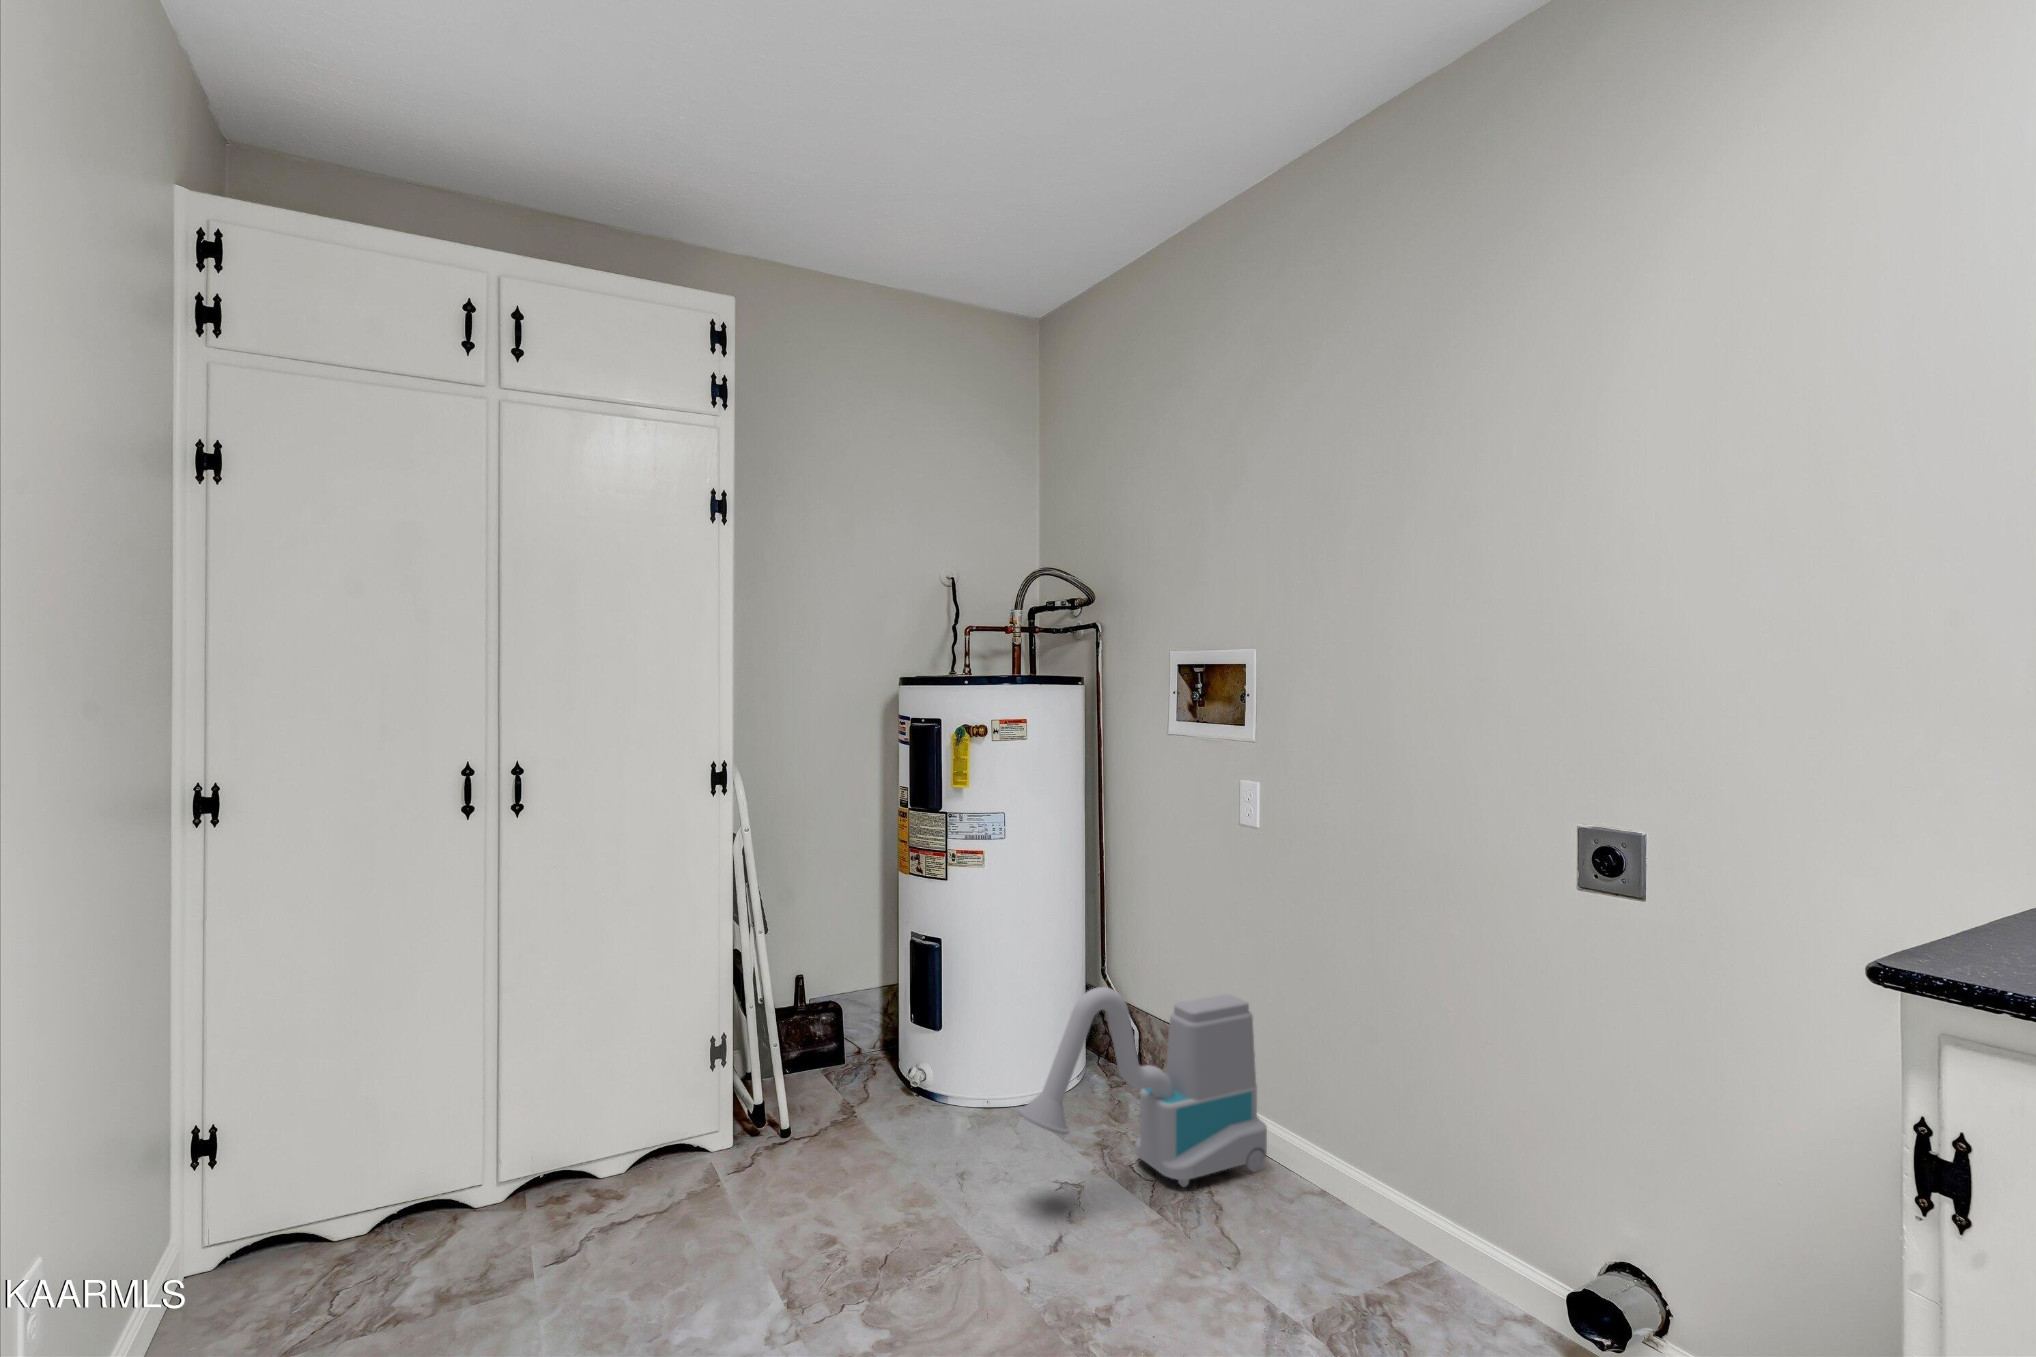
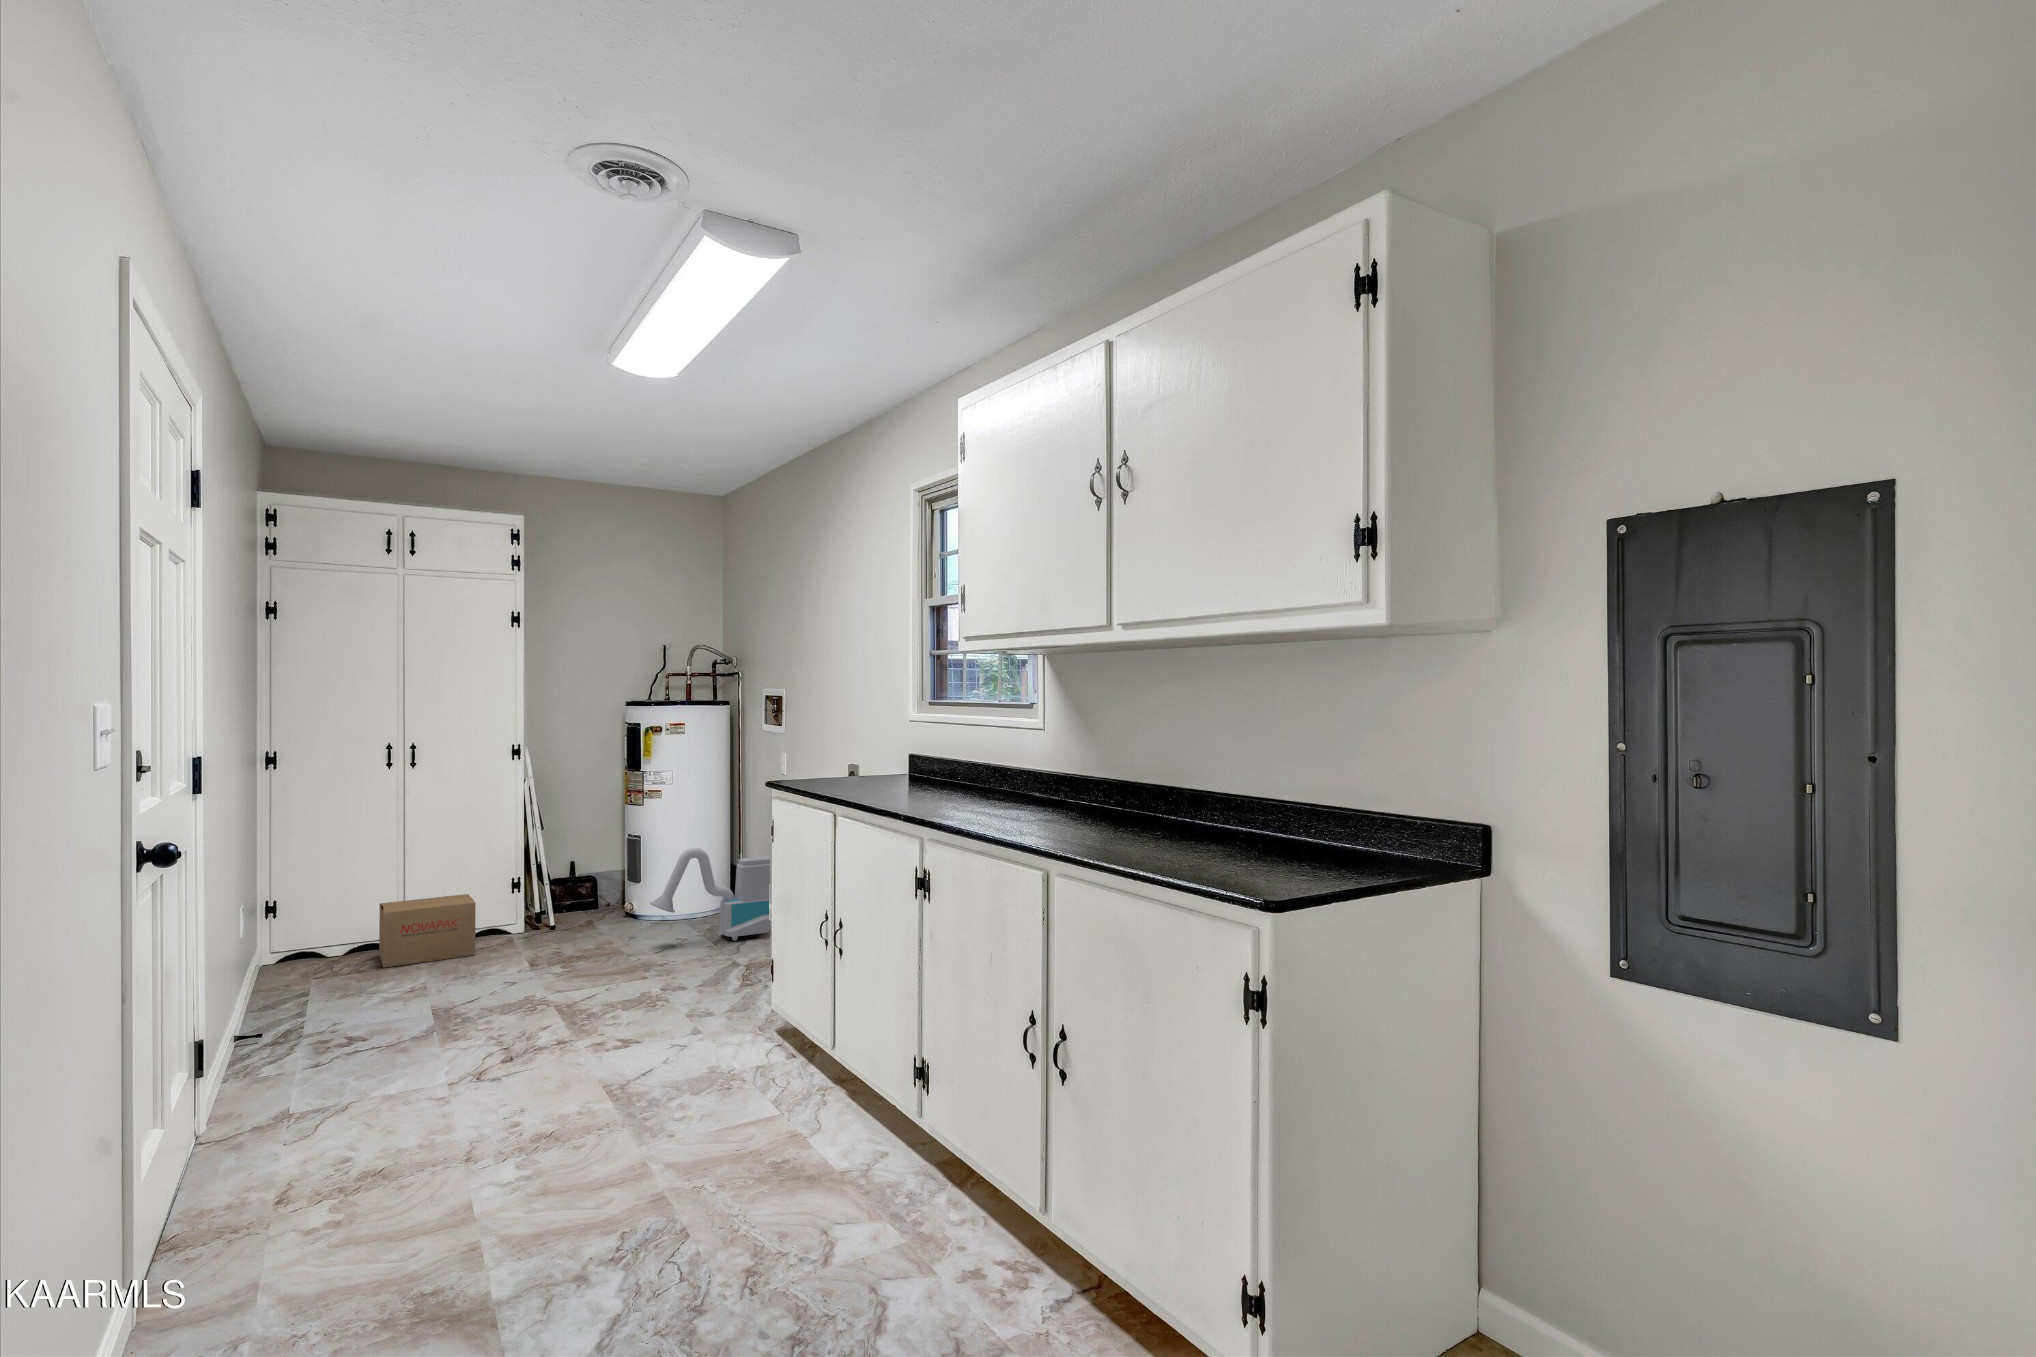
cardboard box: none [450,1075,653,1280] -> present [379,894,476,967]

